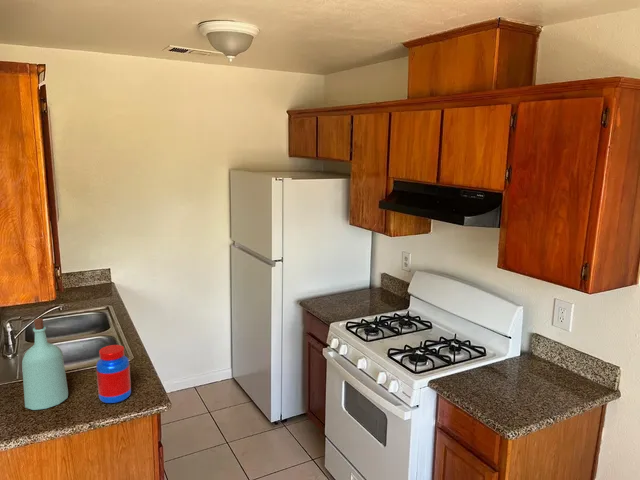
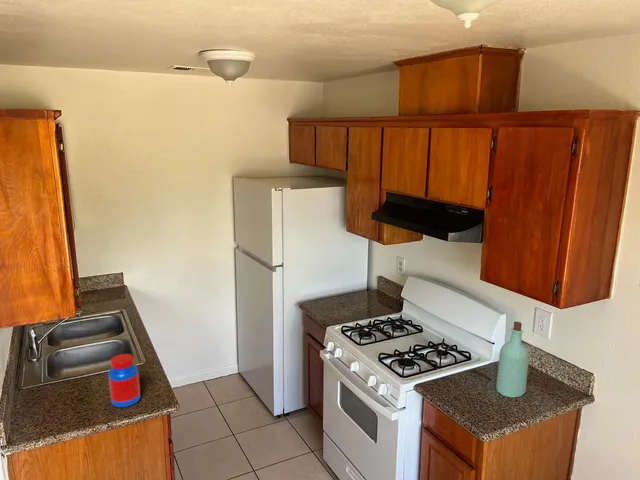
bottle: present [22,318,68,410] -> present [496,322,529,398]

